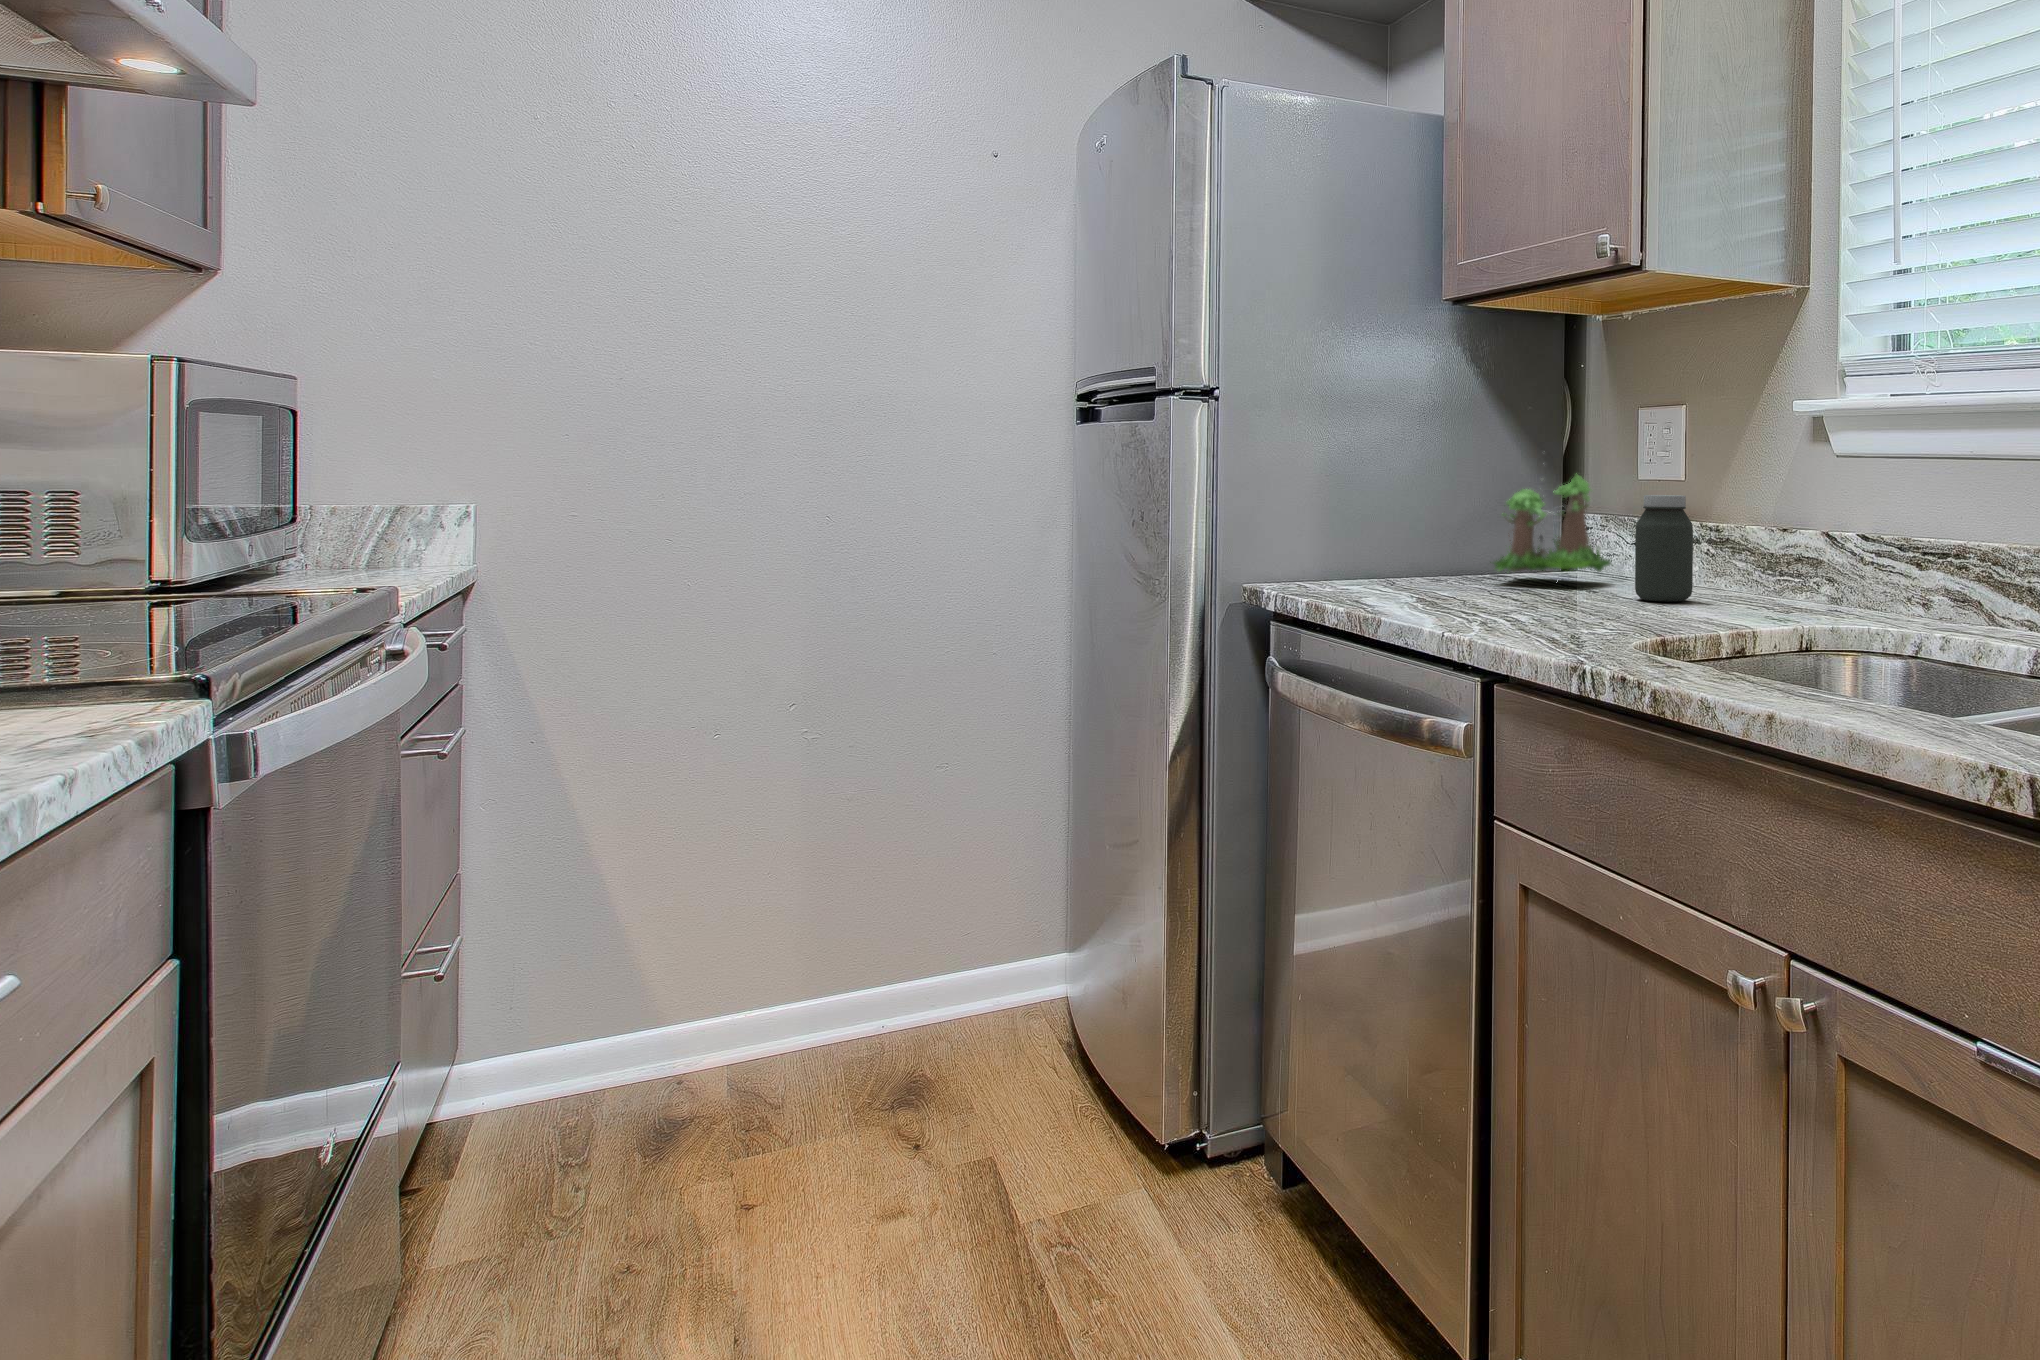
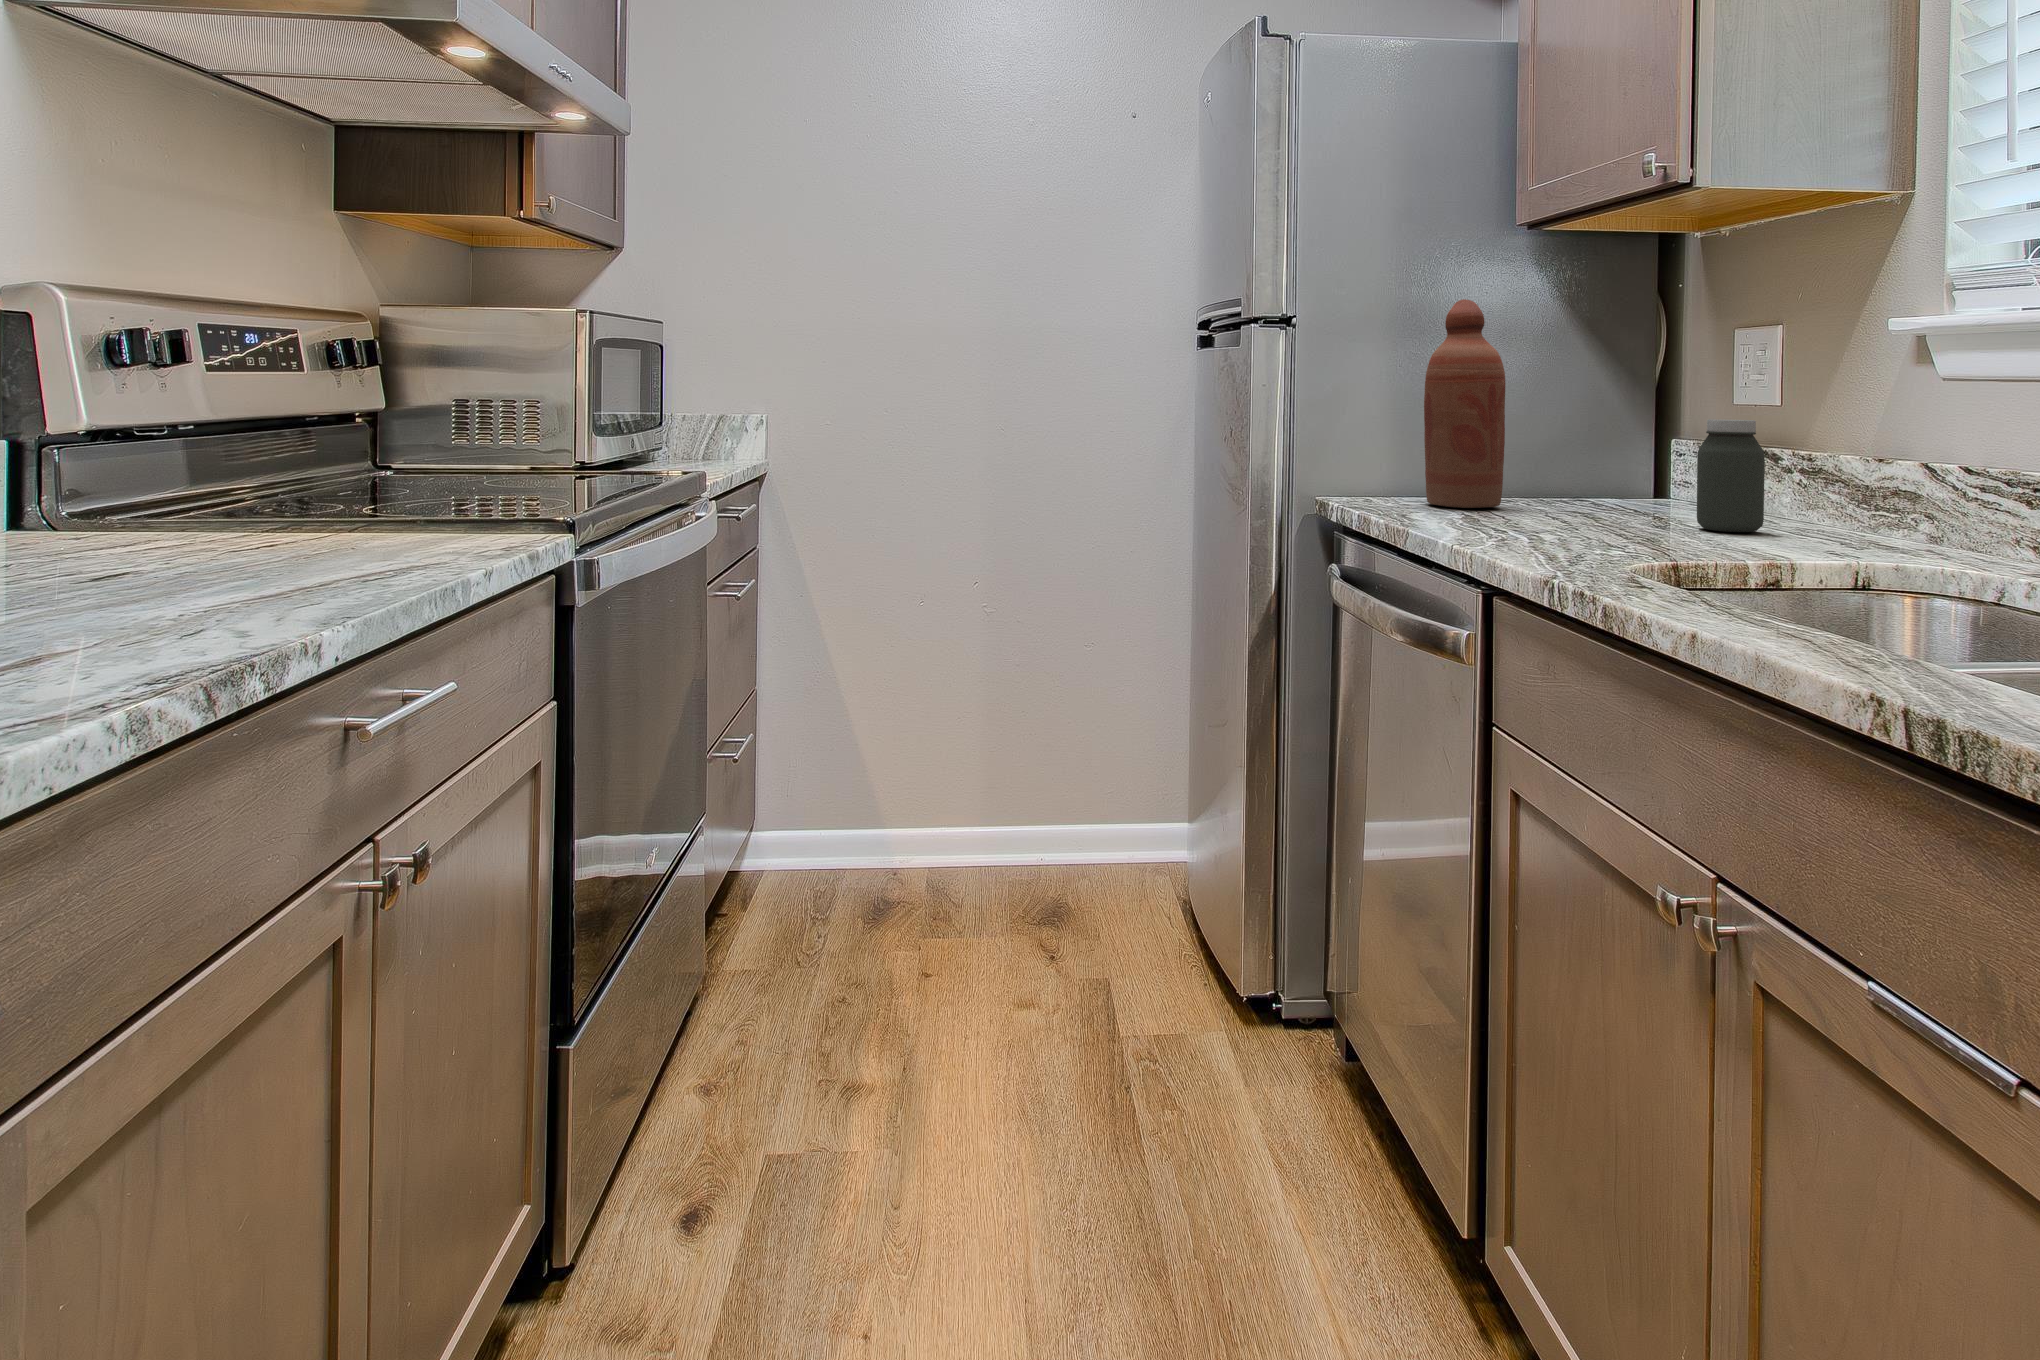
bottle: none [1371,374,1451,589] -> present [1424,299,1505,508]
plant: present [1494,475,1611,572] -> none [1552,349,1698,509]

